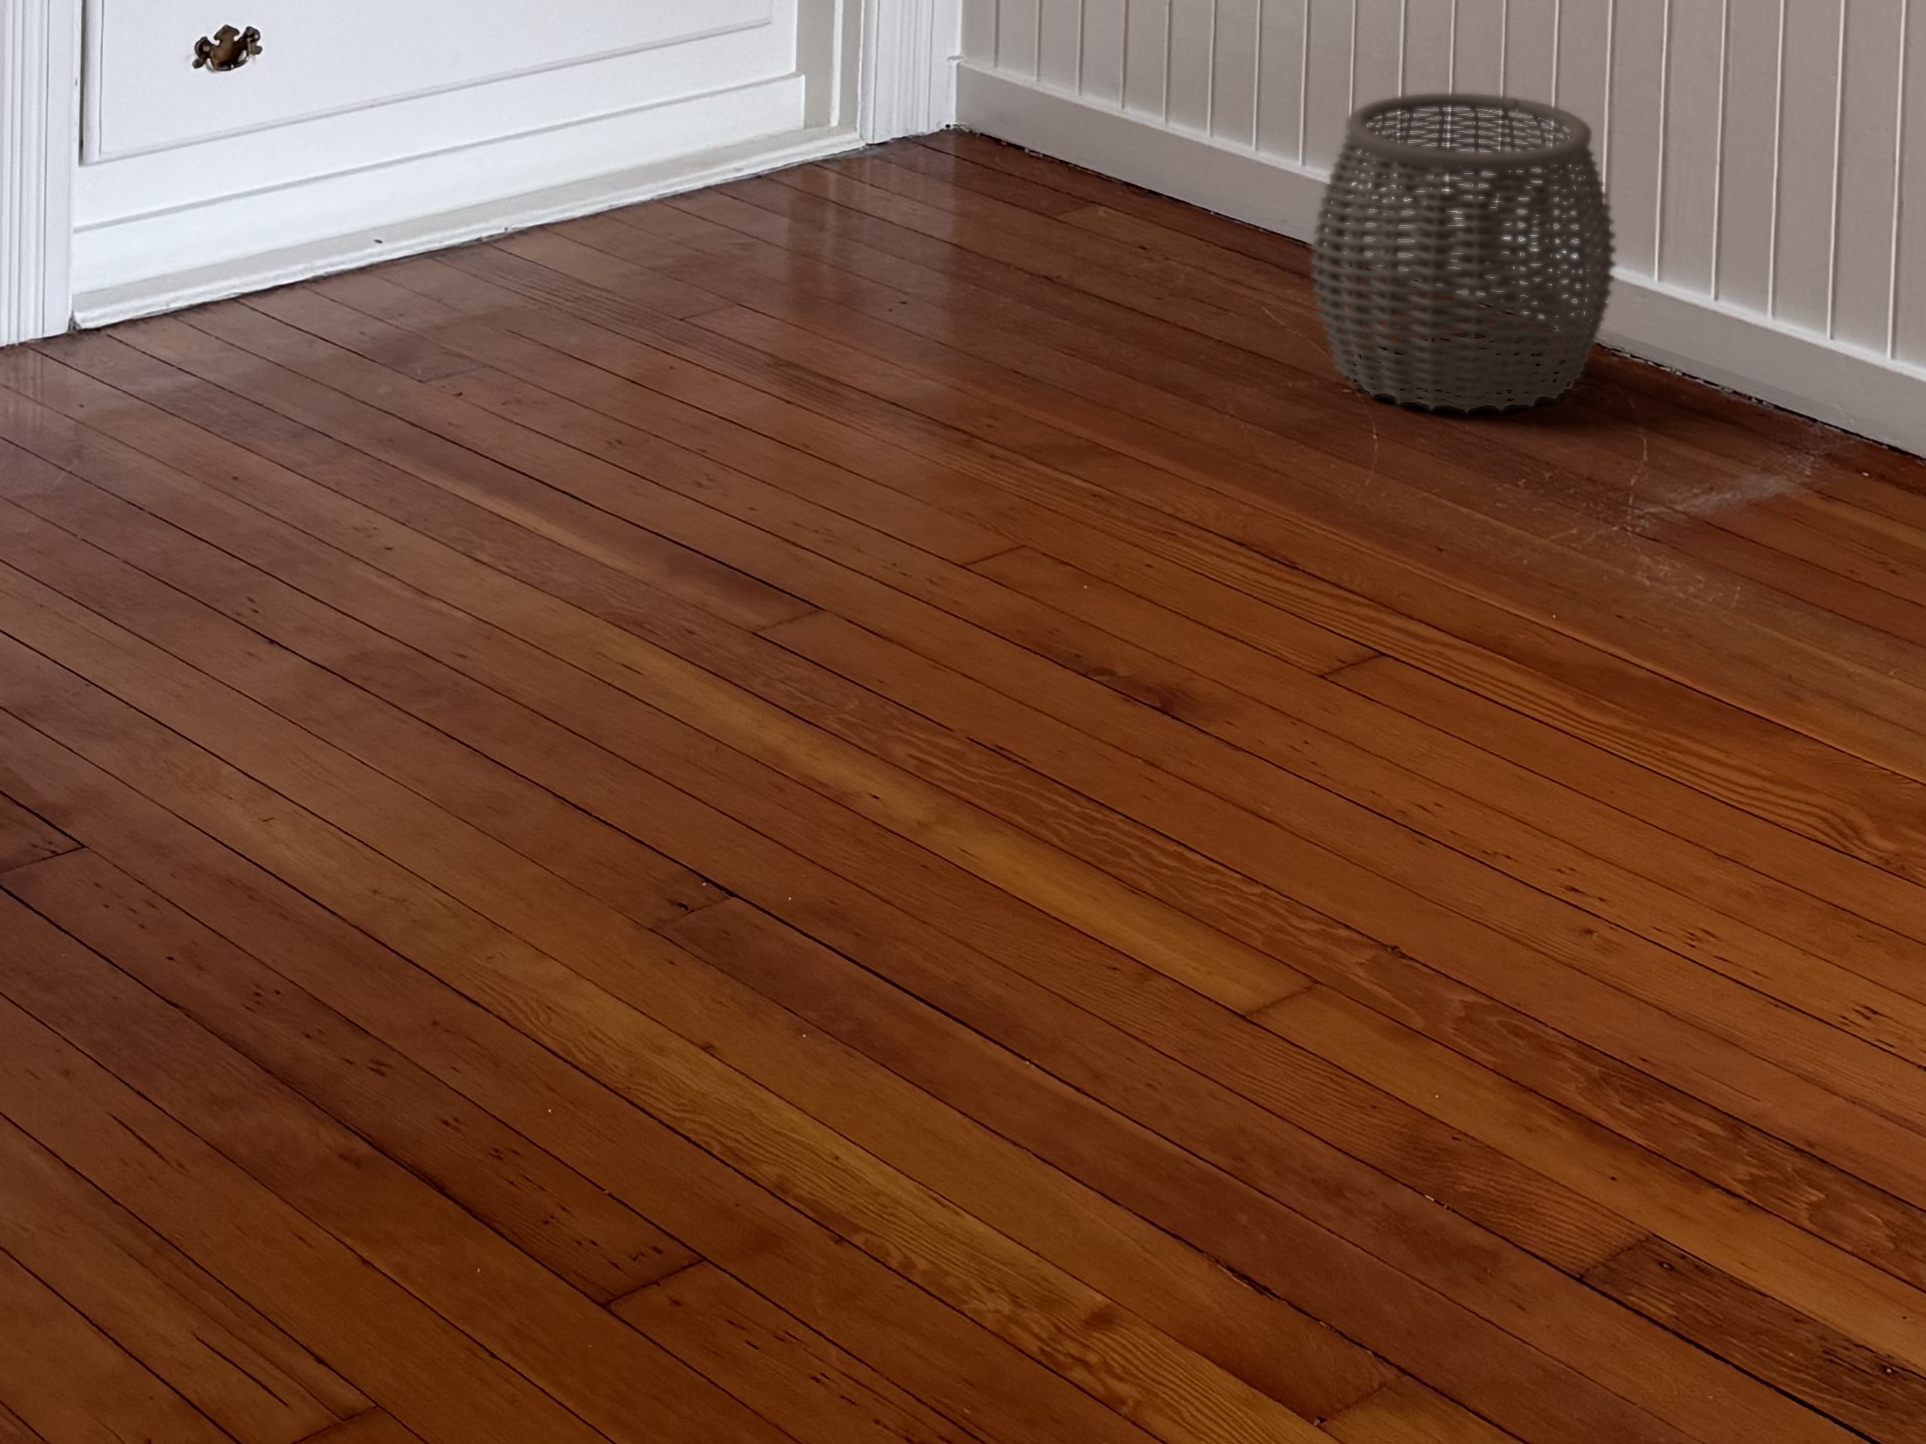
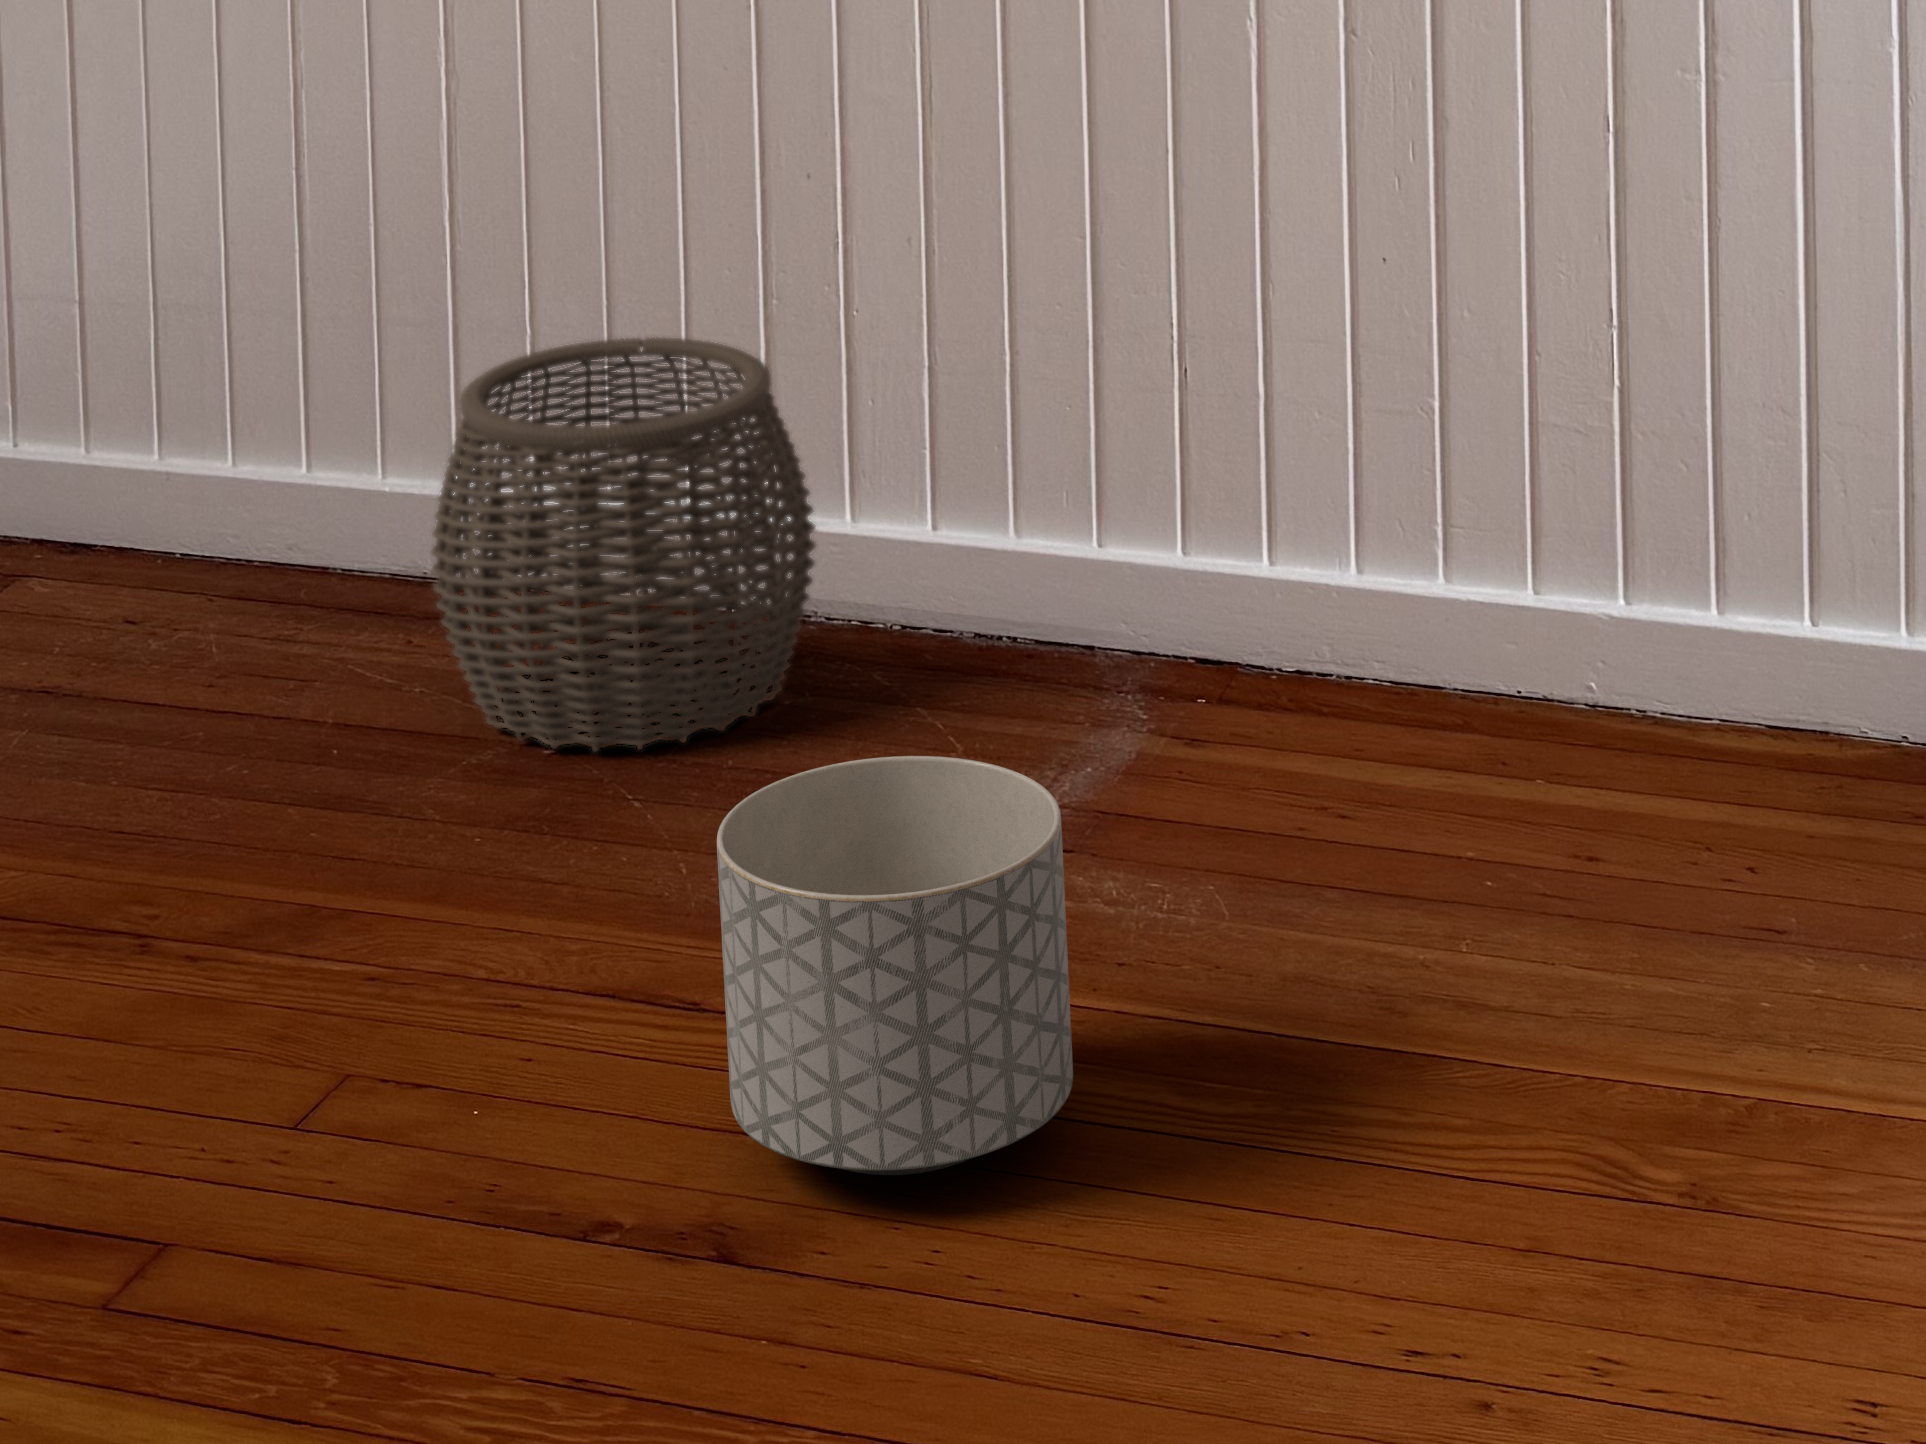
planter: none [1268,405,1546,722] -> present [717,756,1073,1175]

